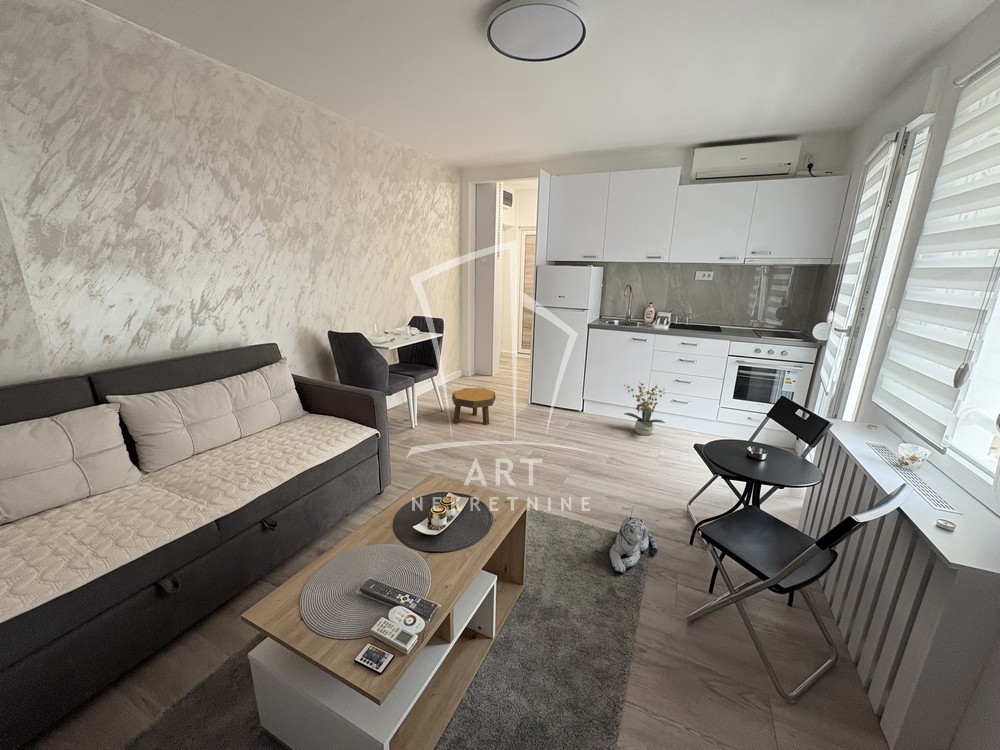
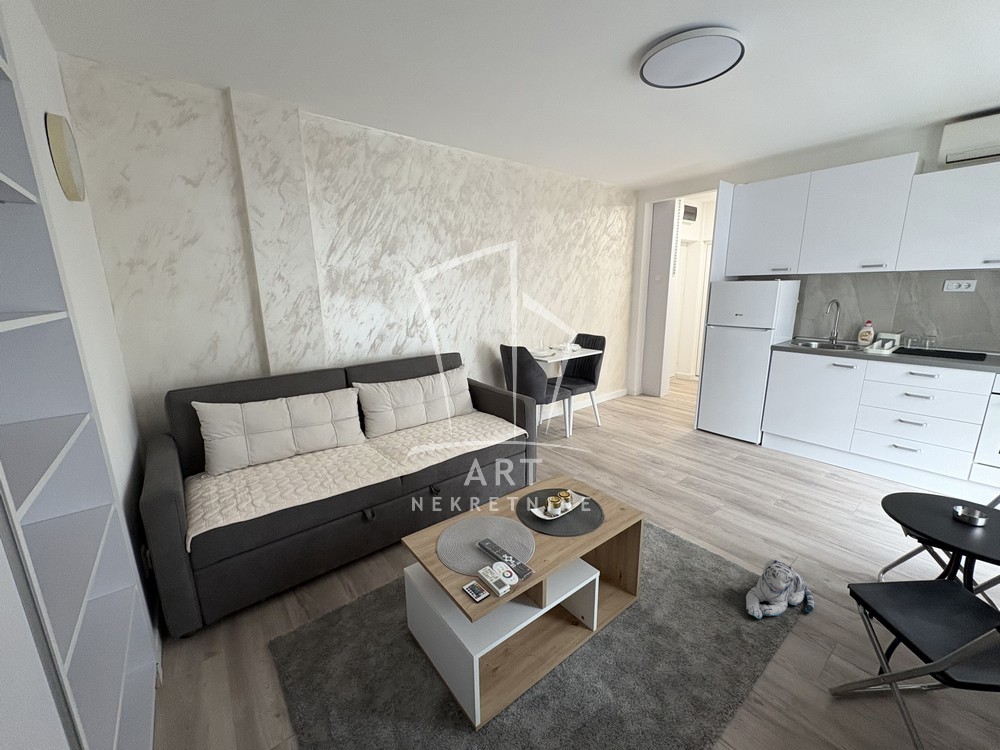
potted plant: present [624,383,665,435] -> none [813,417,875,483]
footstool: present [452,388,496,425] -> none [607,405,654,444]

